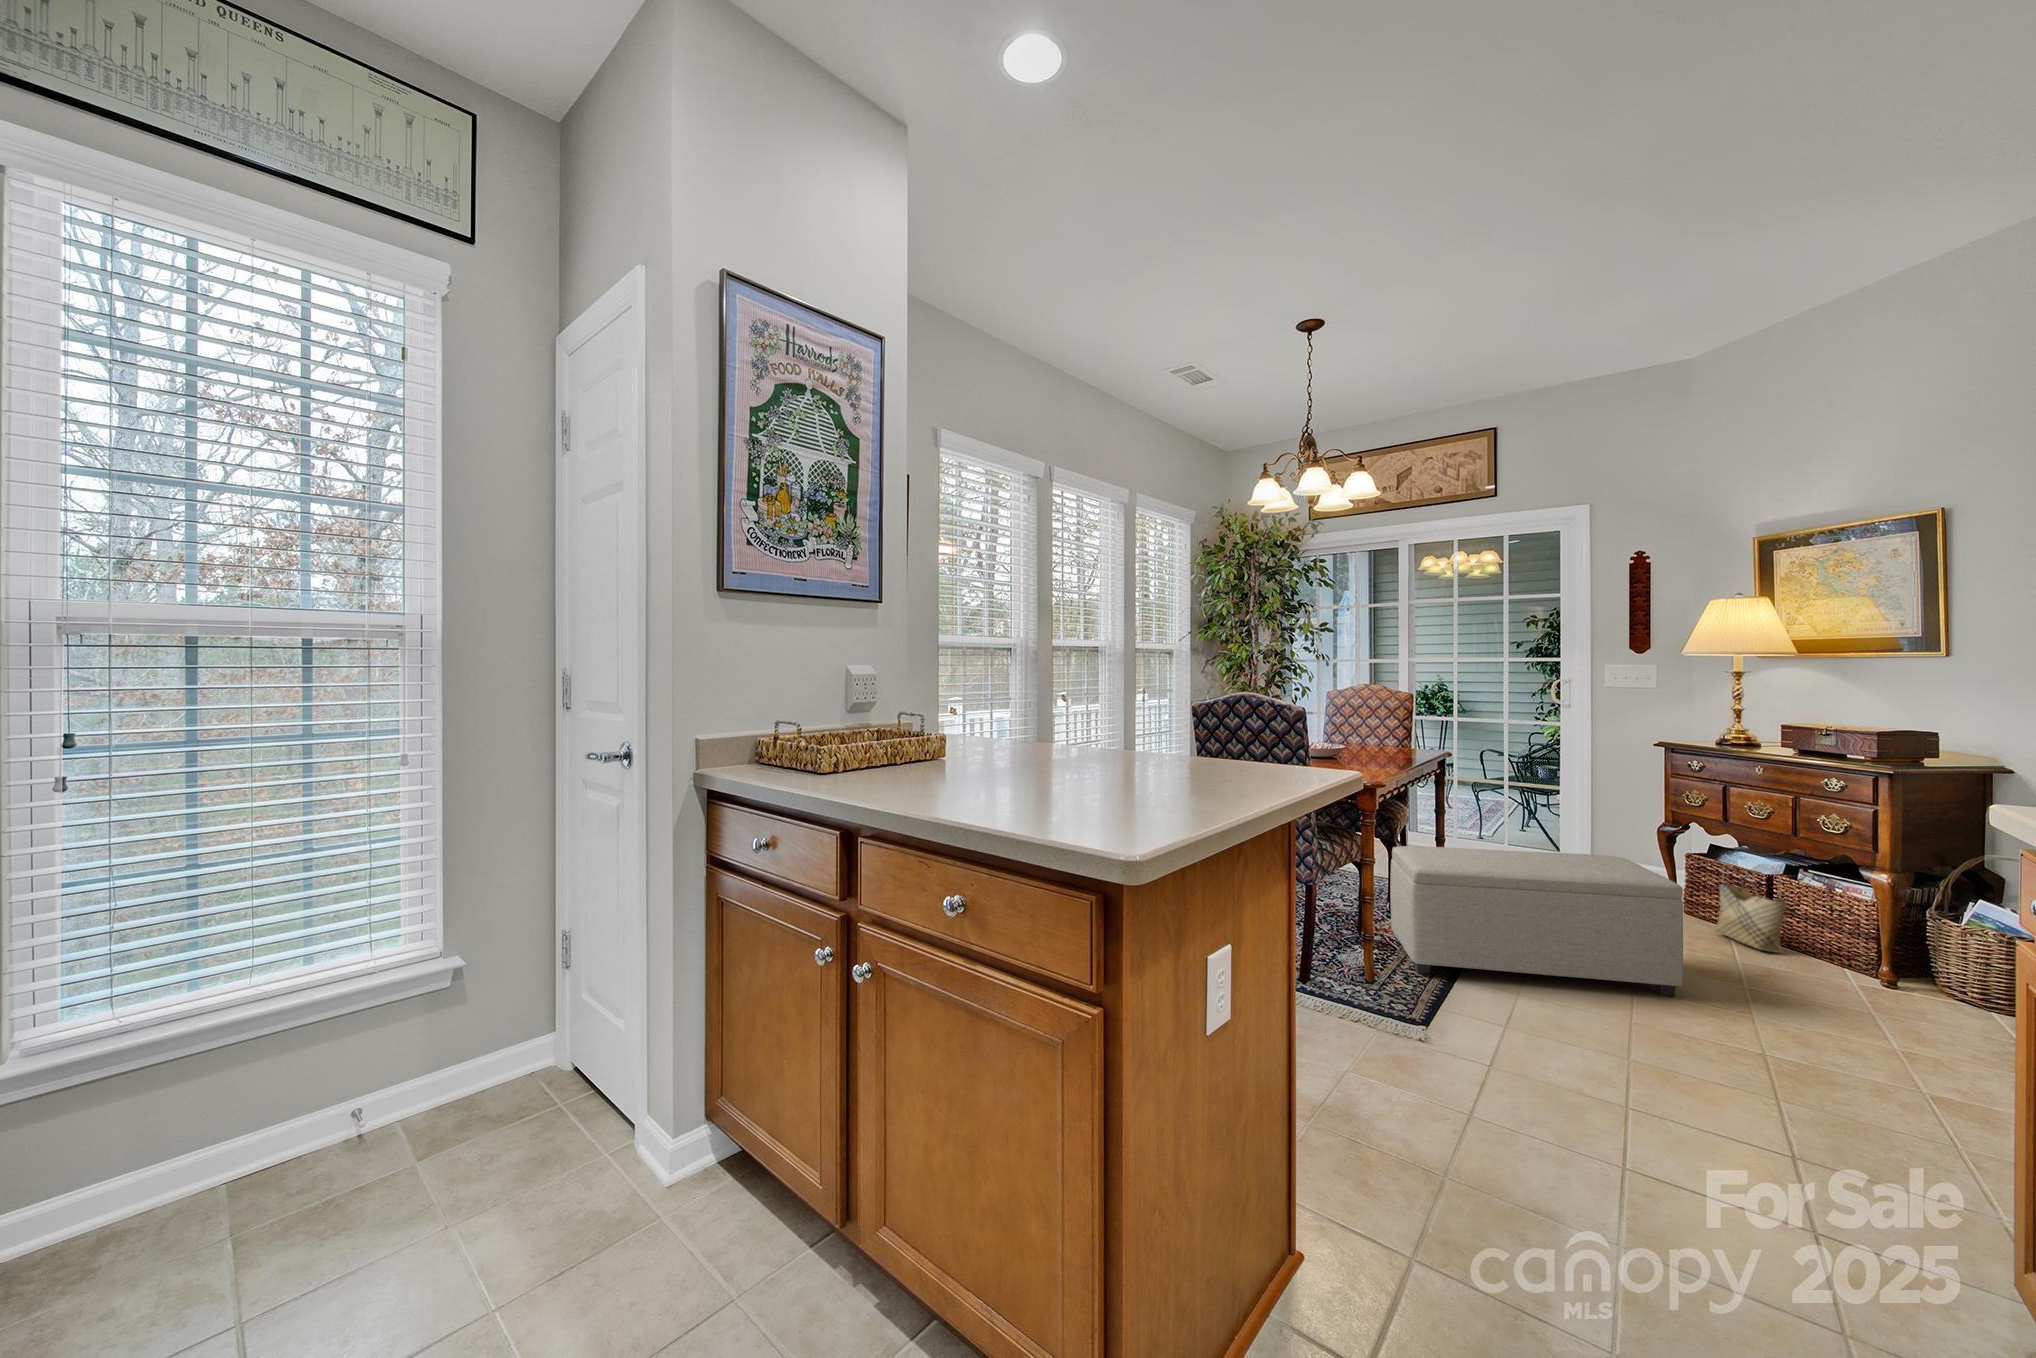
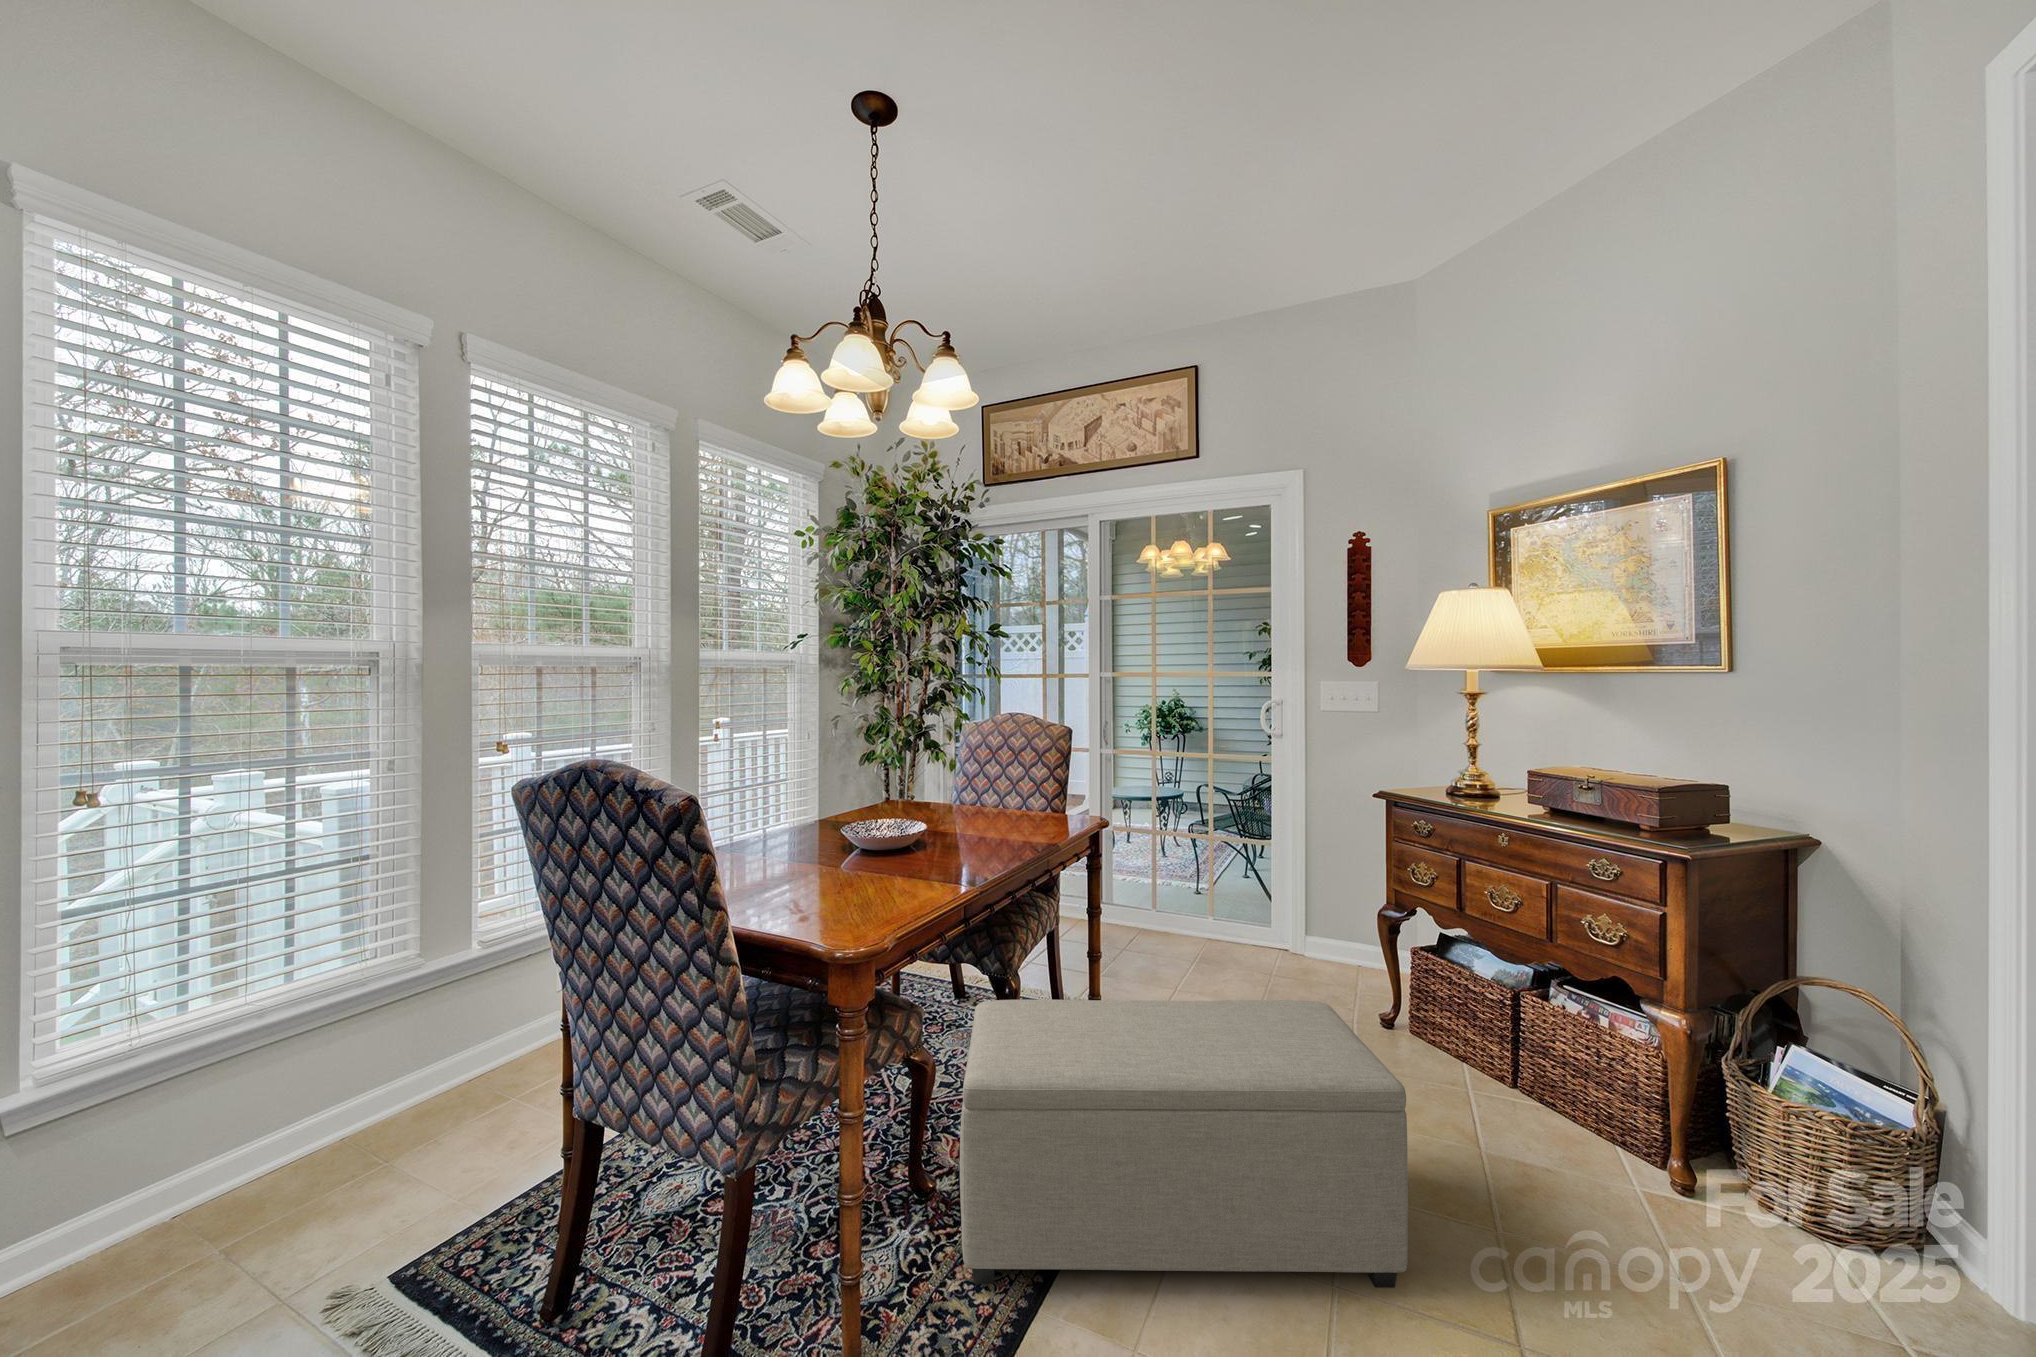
woven basket: present [1715,867,1787,953] -> none [1449,978,1542,1121]

